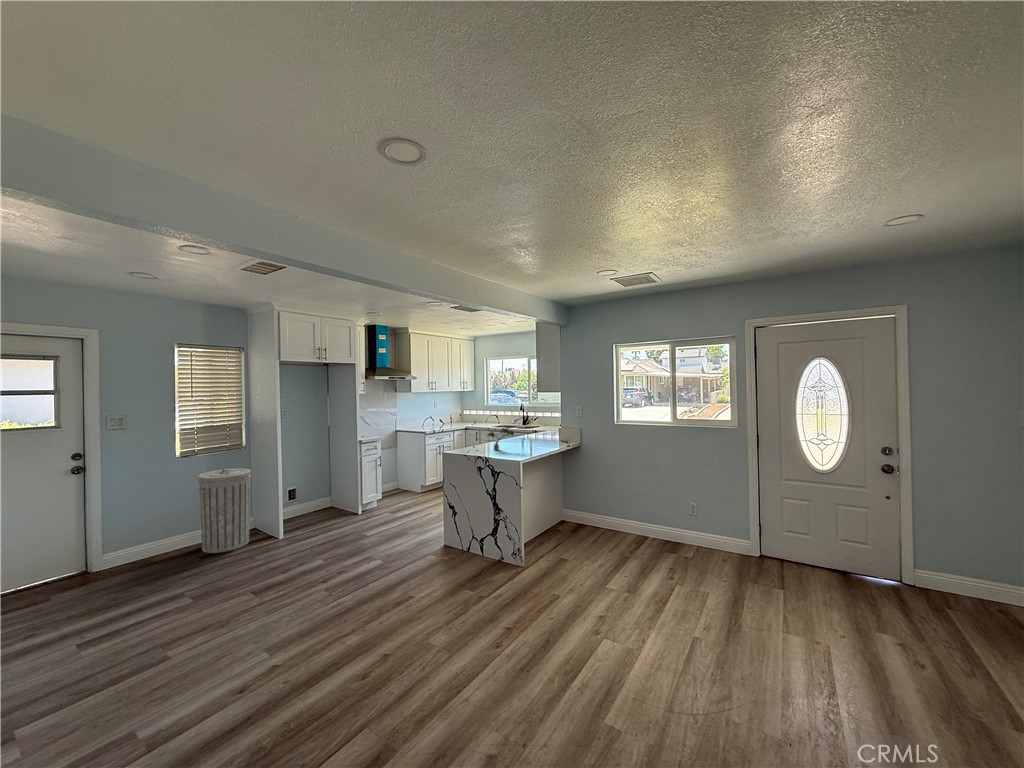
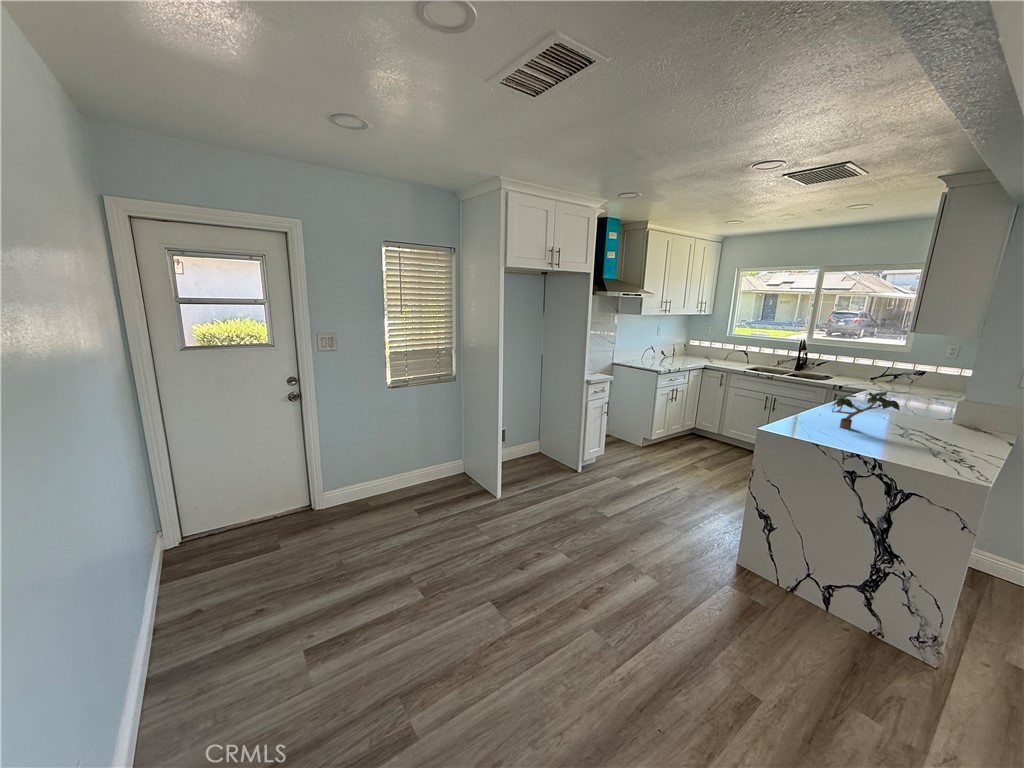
trash can: present [198,469,251,553] -> none [412,404,467,505]

